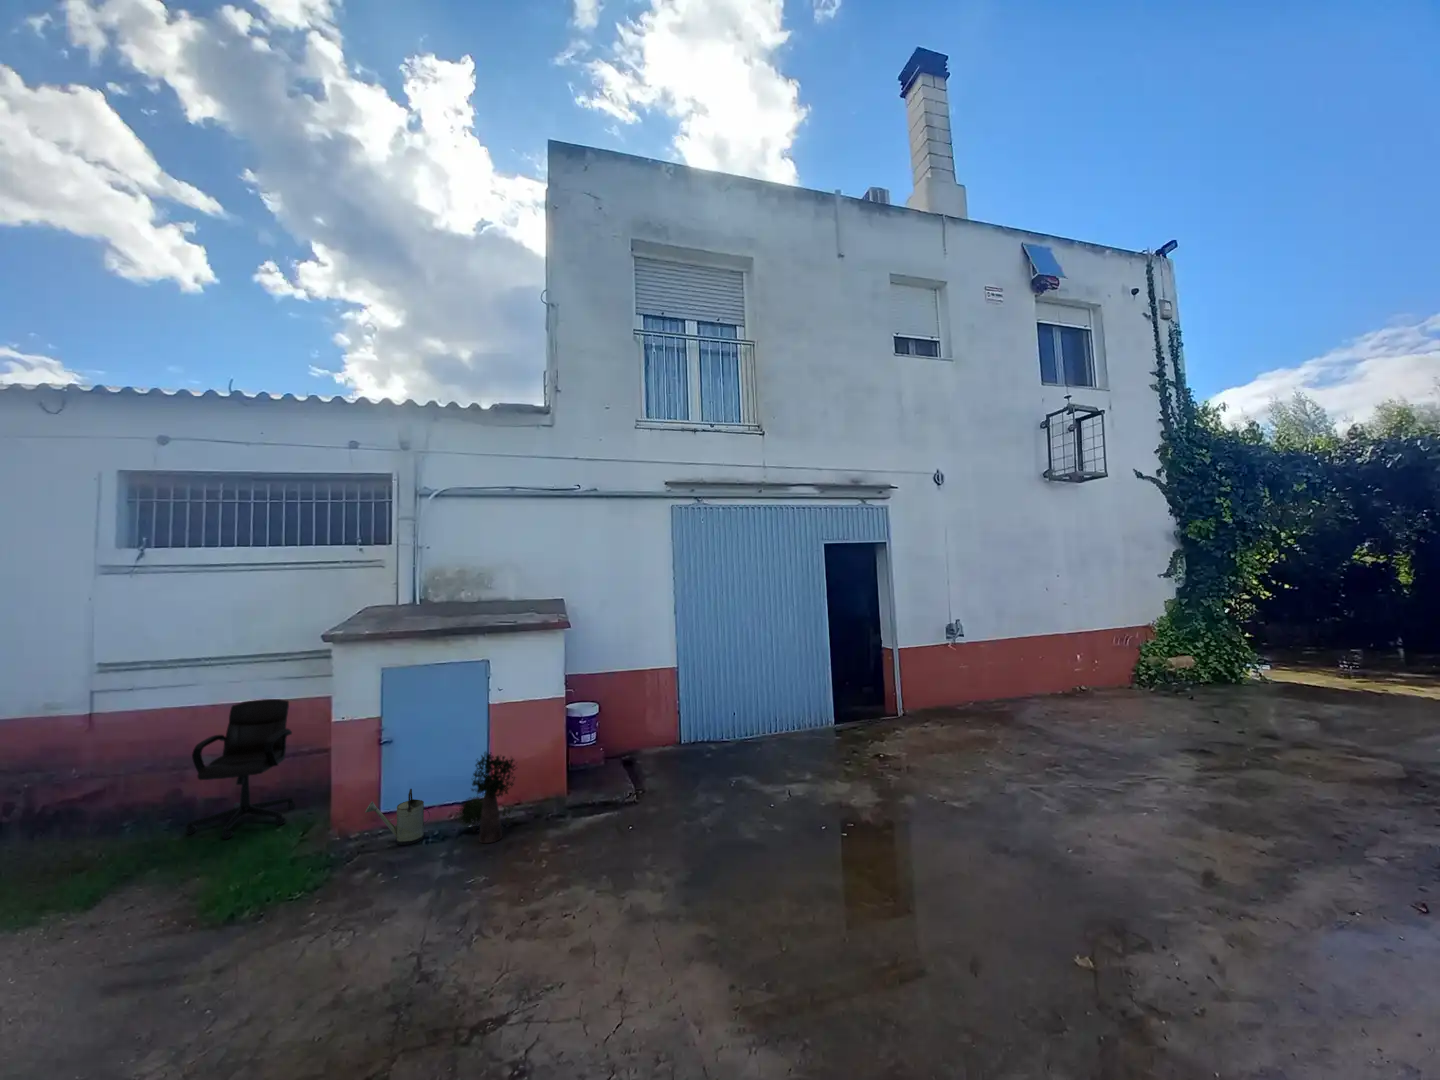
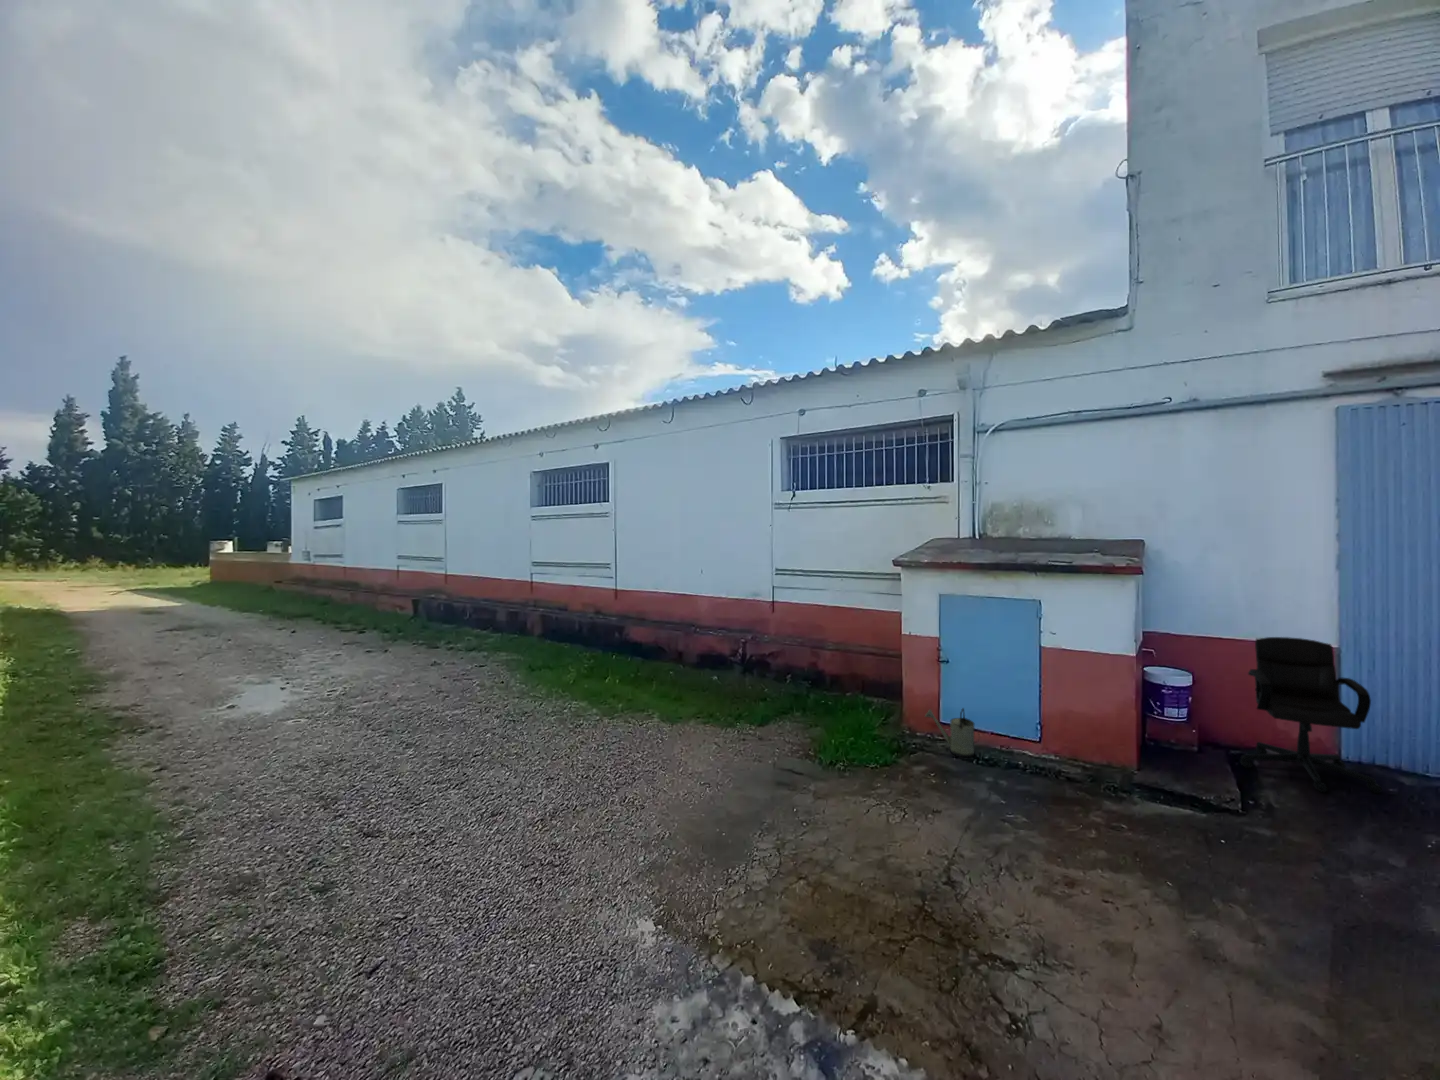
chair: present [186,699,295,839] -> present [1240,637,1382,793]
potted plant: present [458,752,515,843] -> none [1005,694,1072,787]

